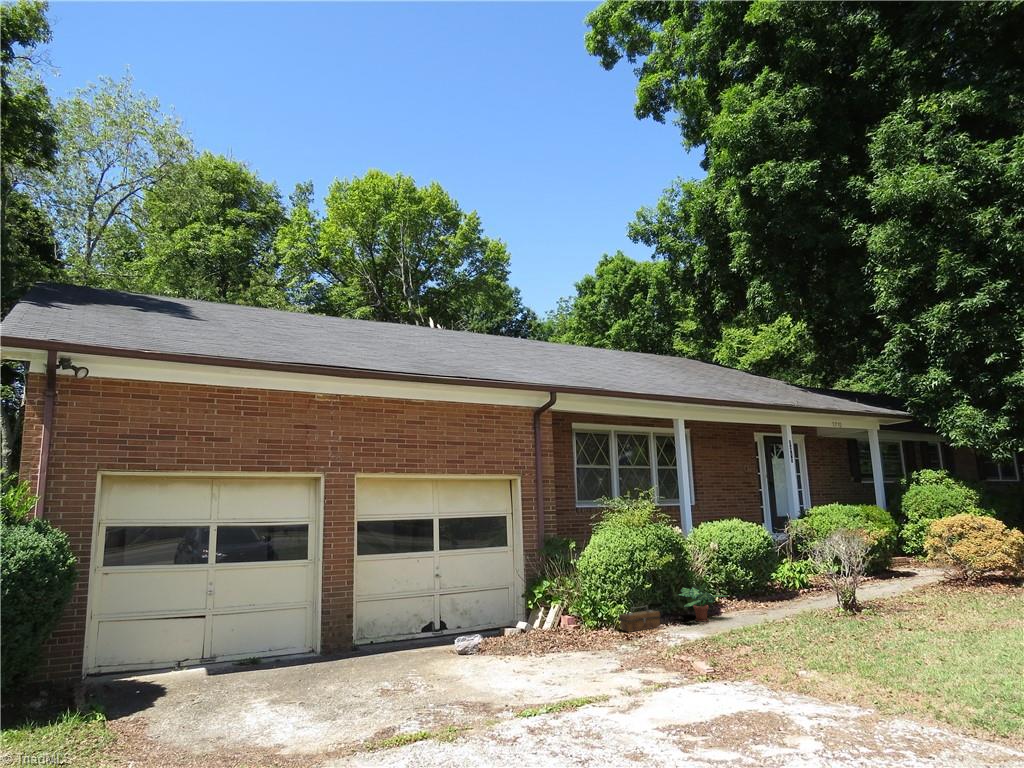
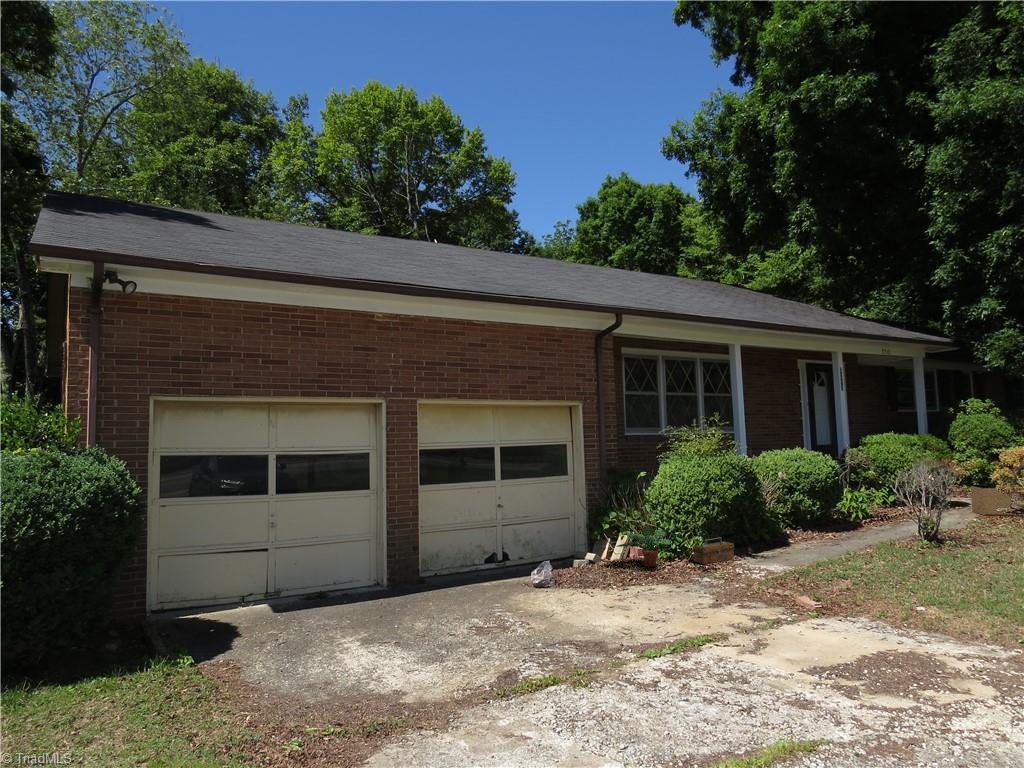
cardboard box: none [921,555,963,585] -> present [971,486,1013,515]
potted plant: present [679,583,726,621] -> present [617,526,672,567]

